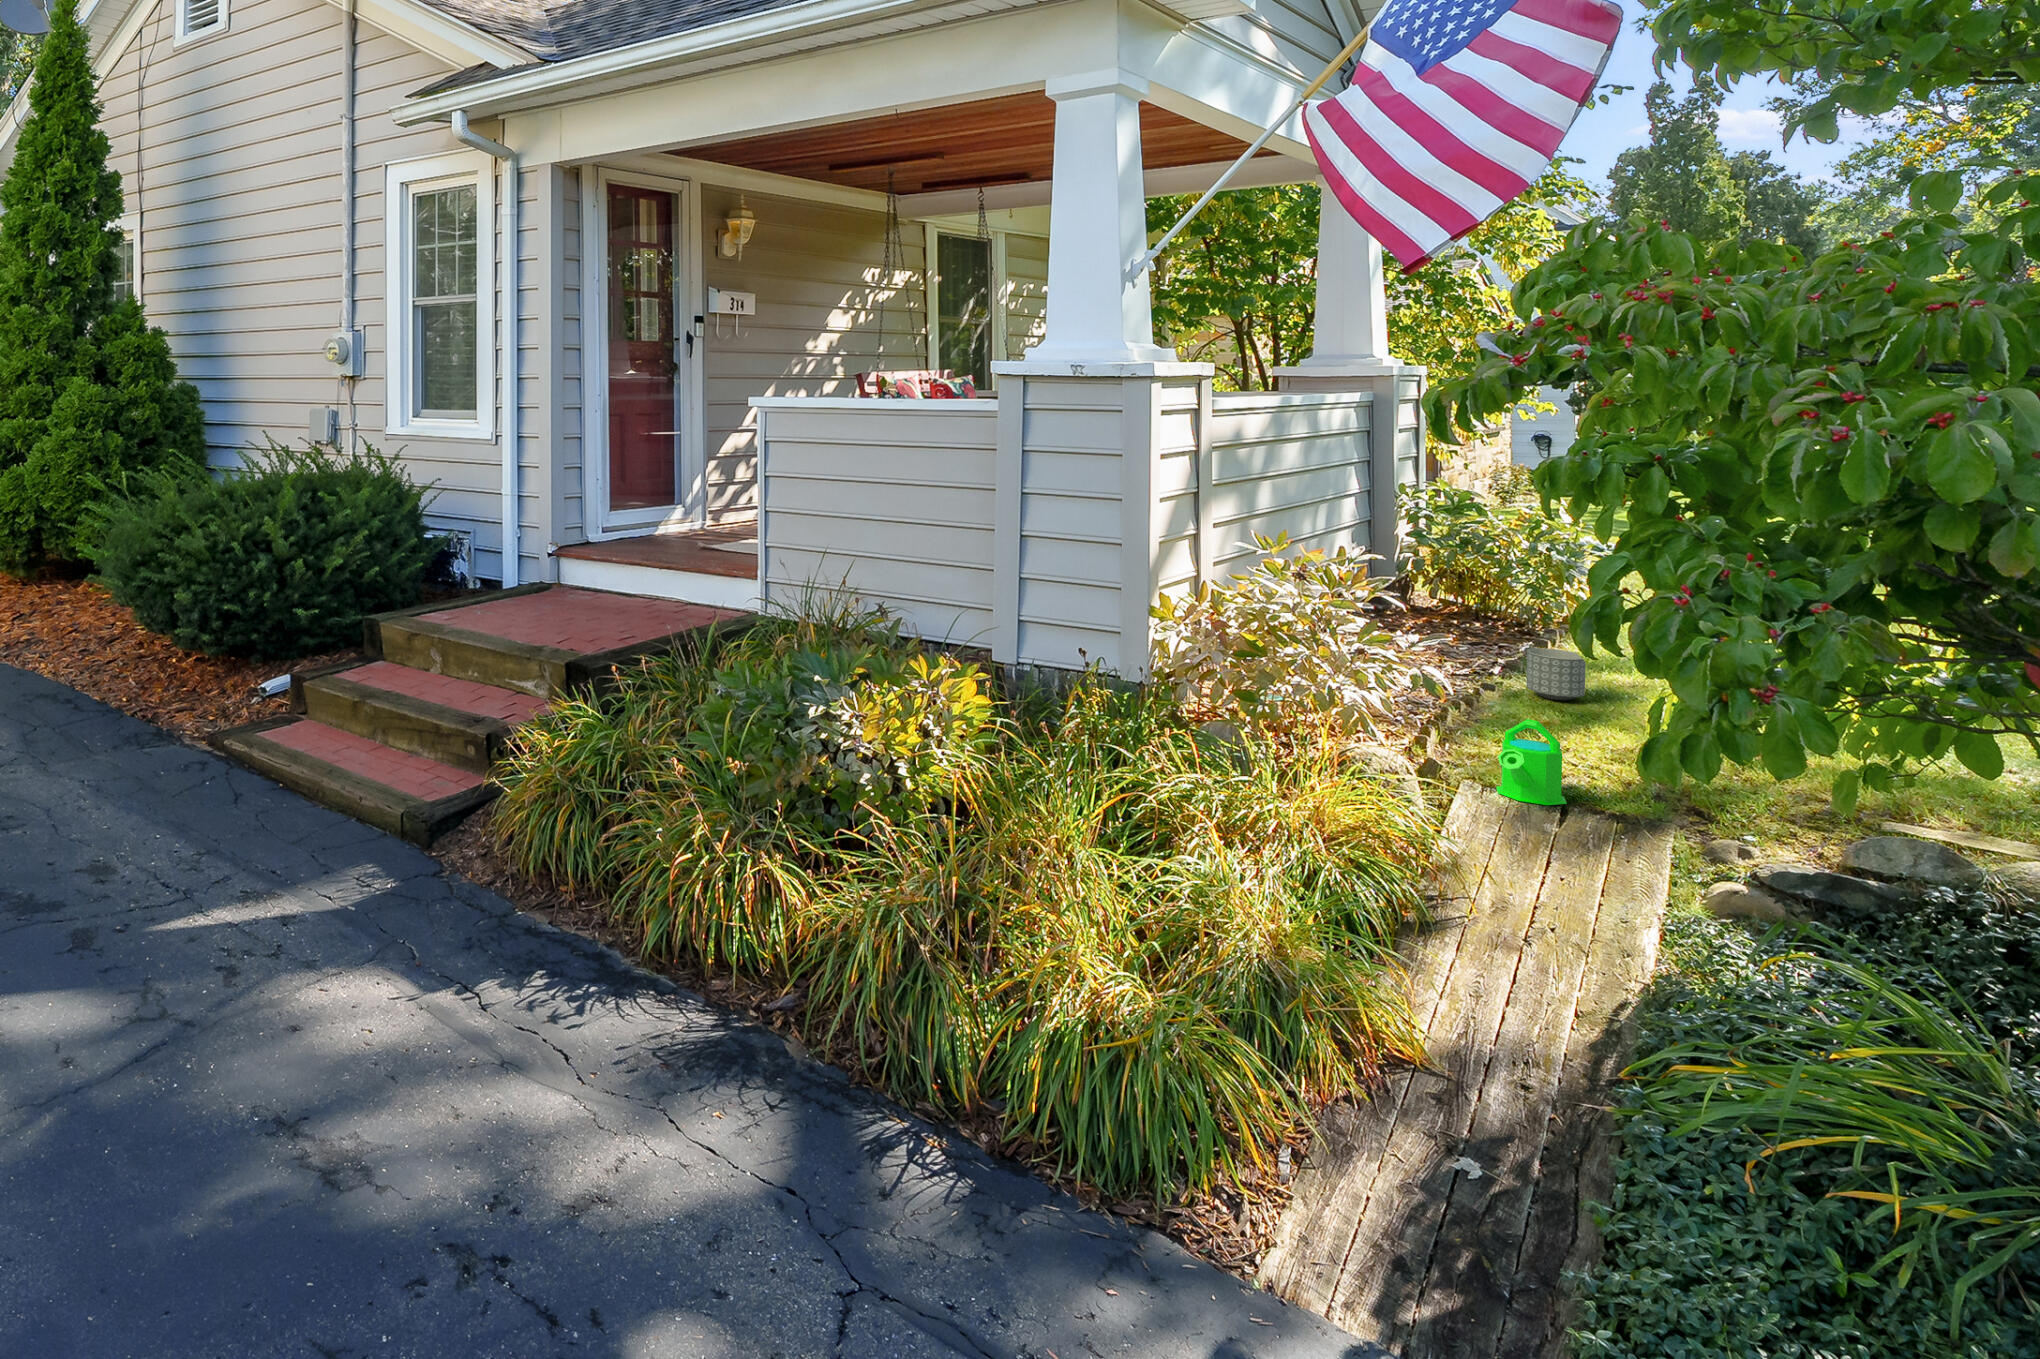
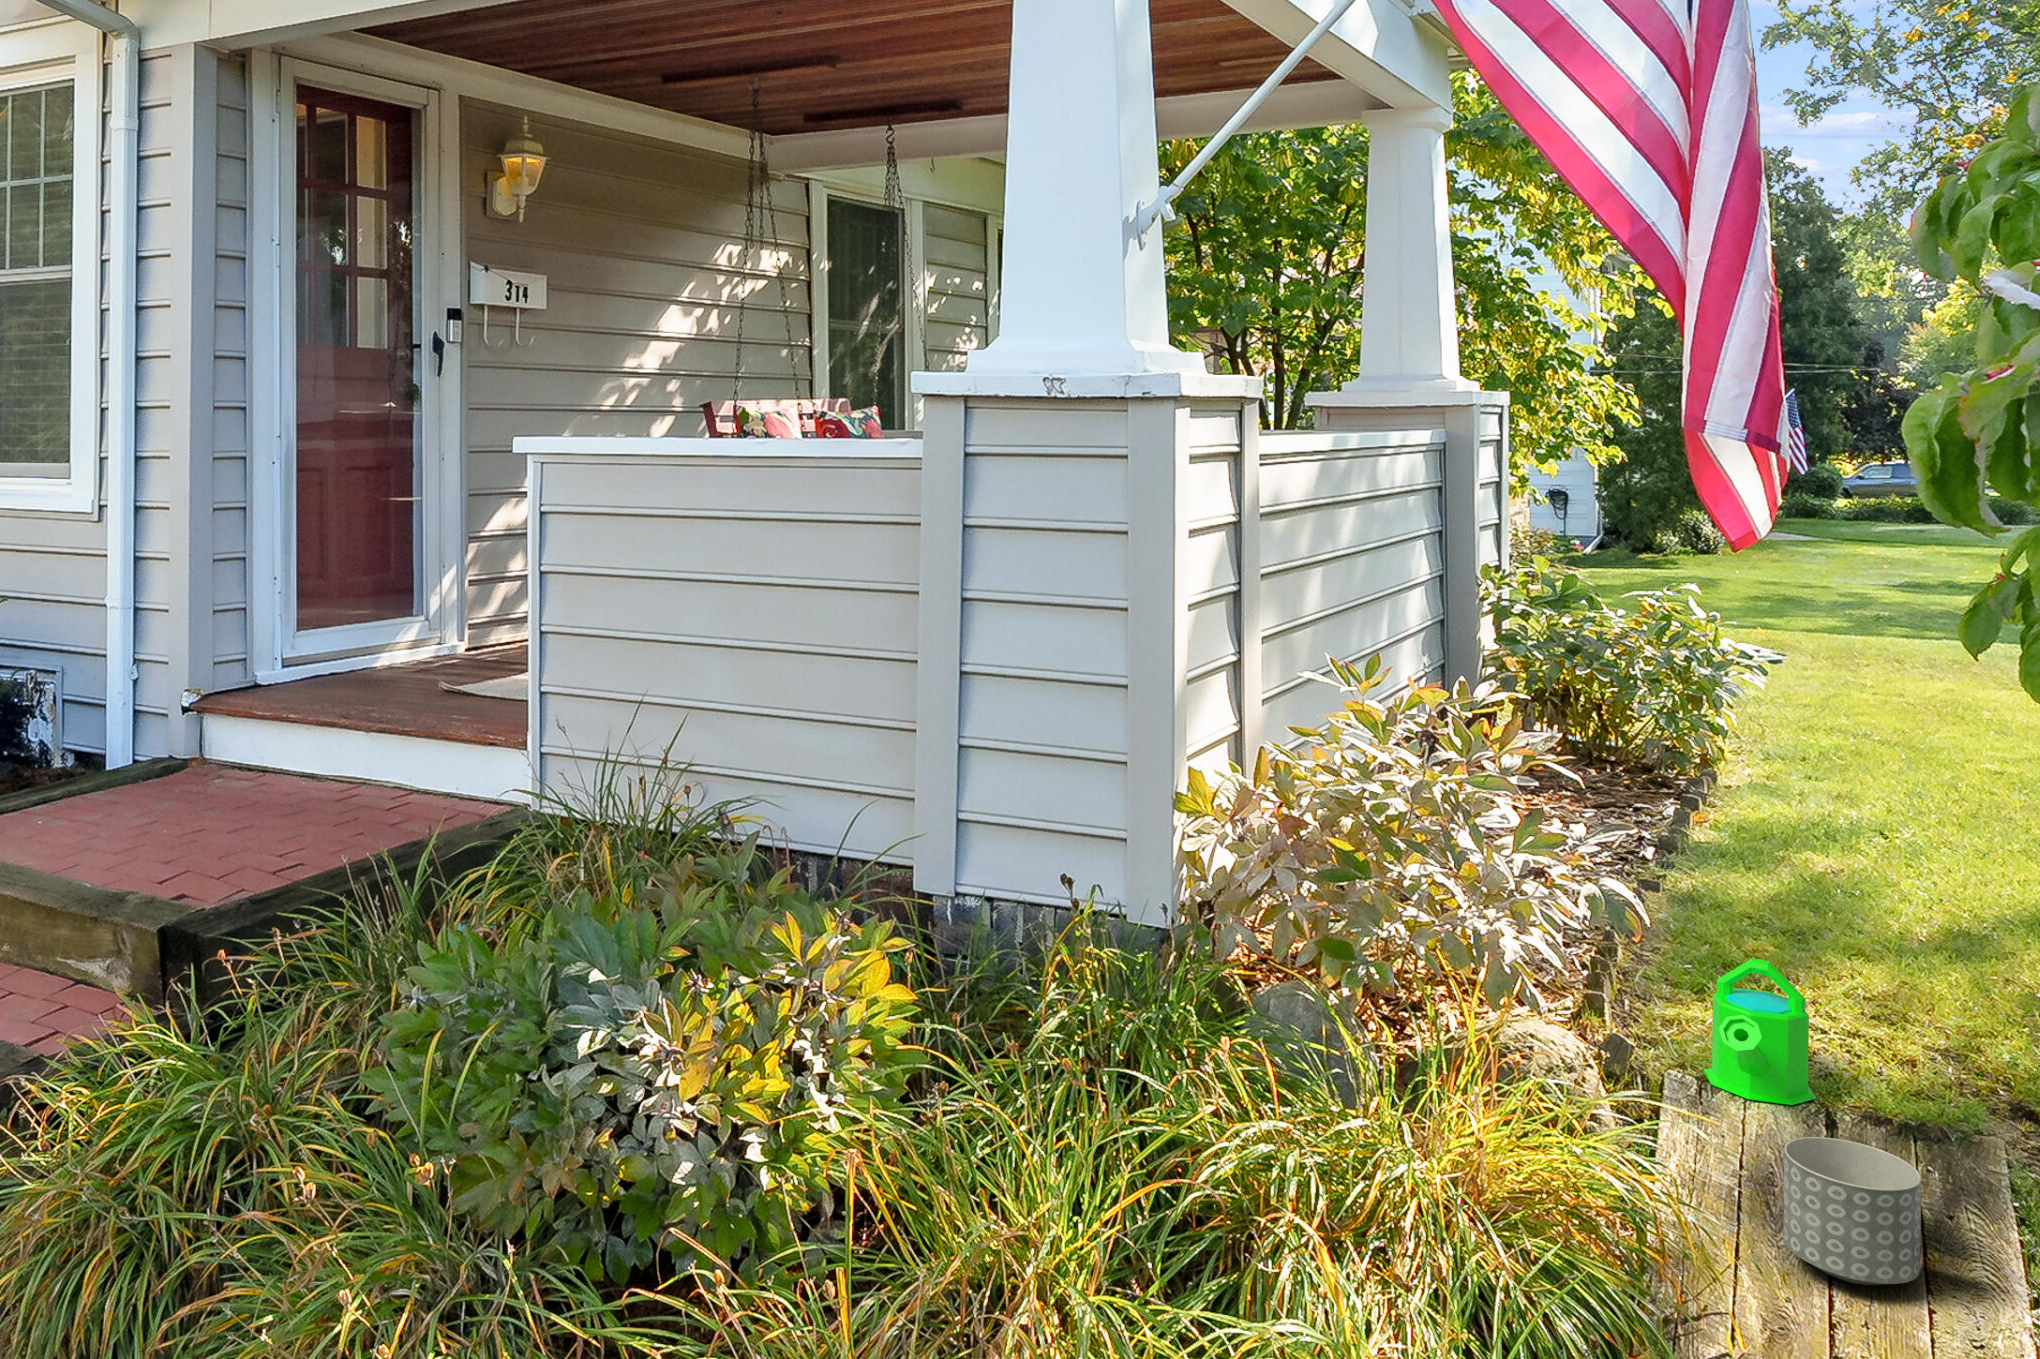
planter: present [1526,648,1586,701] -> present [1783,1137,1921,1285]

